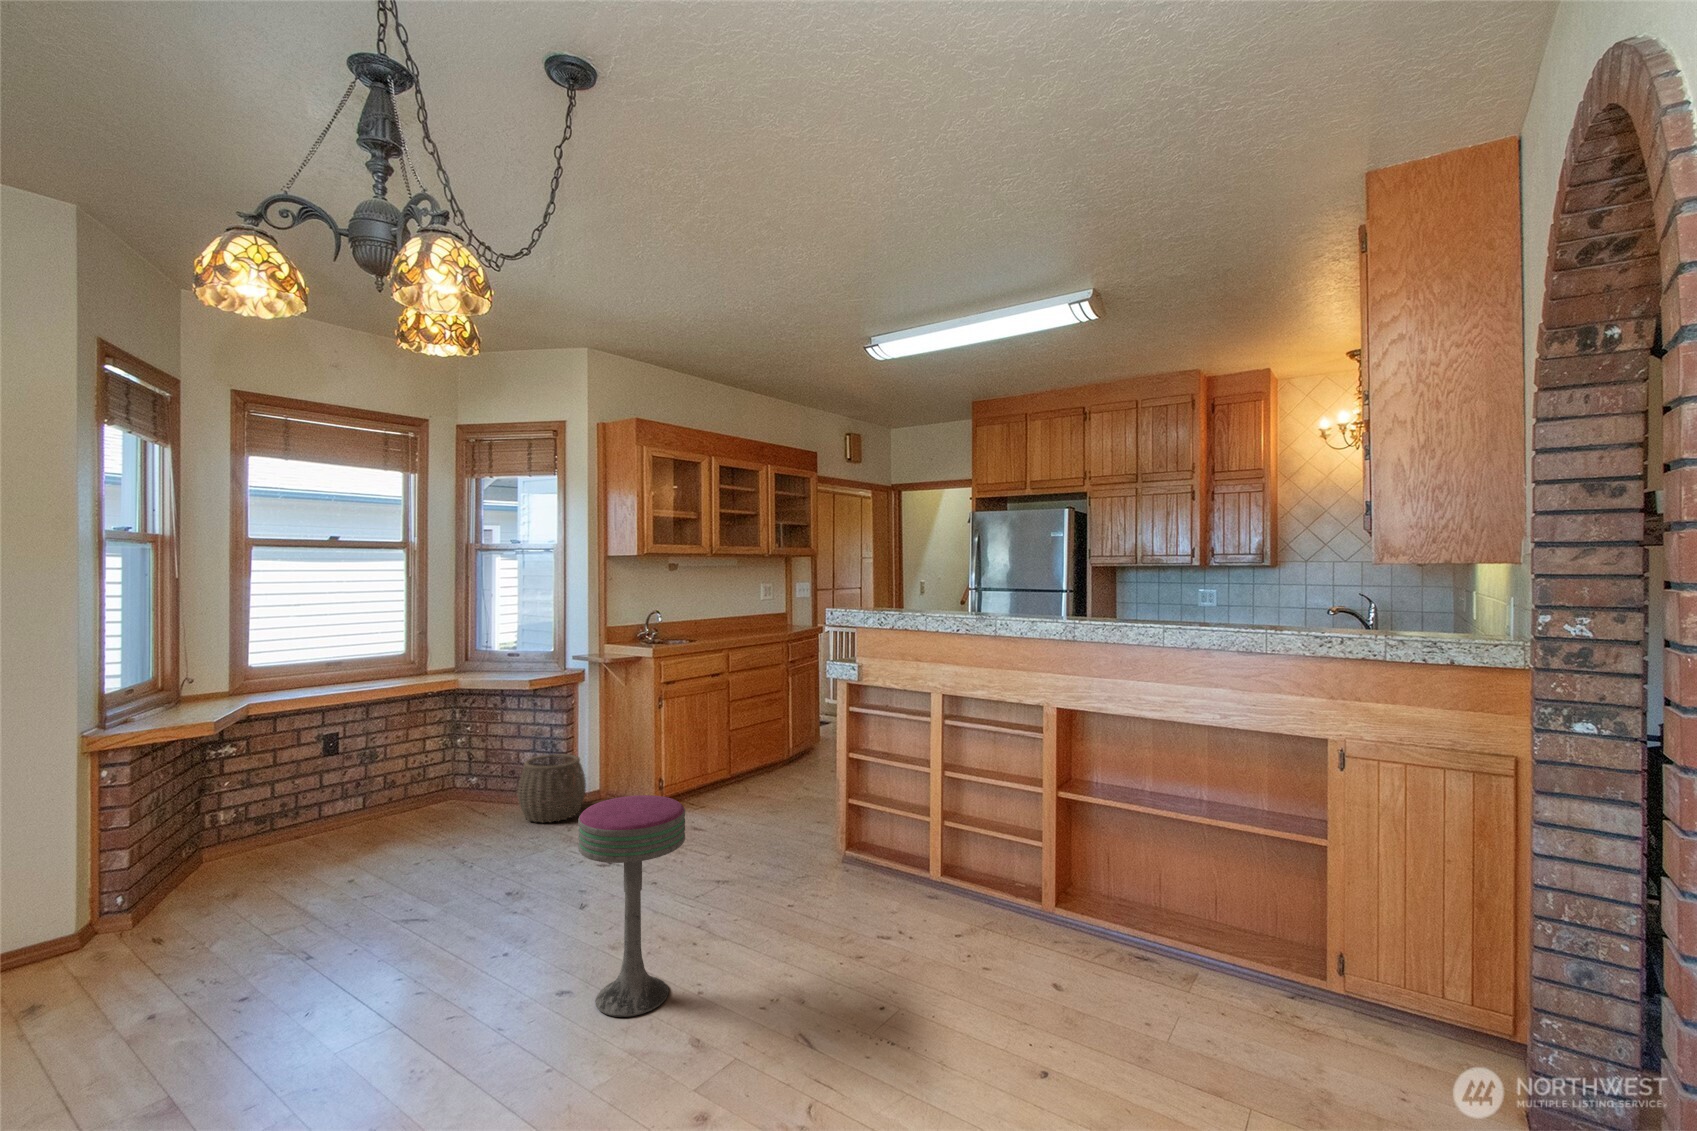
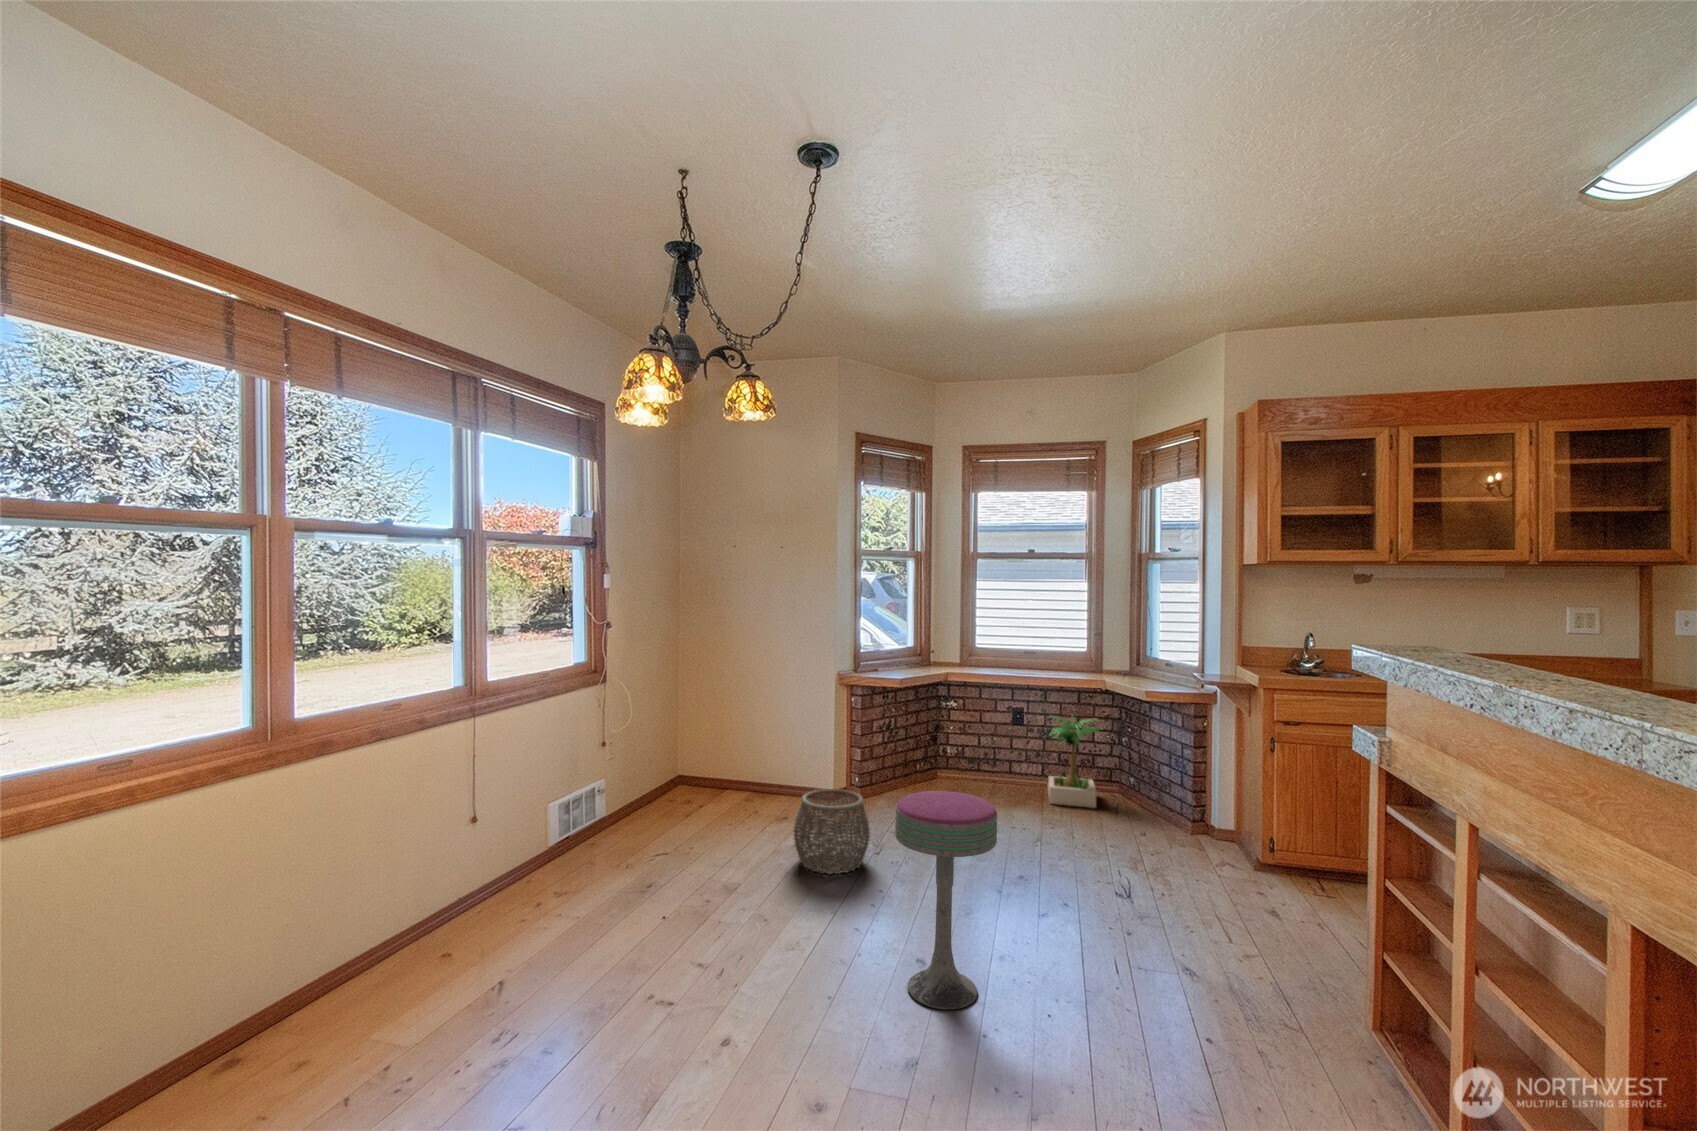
potted plant: none [382,722,460,831] -> present [1048,717,1102,808]
woven basket: present [518,754,586,823] -> present [793,789,870,874]

